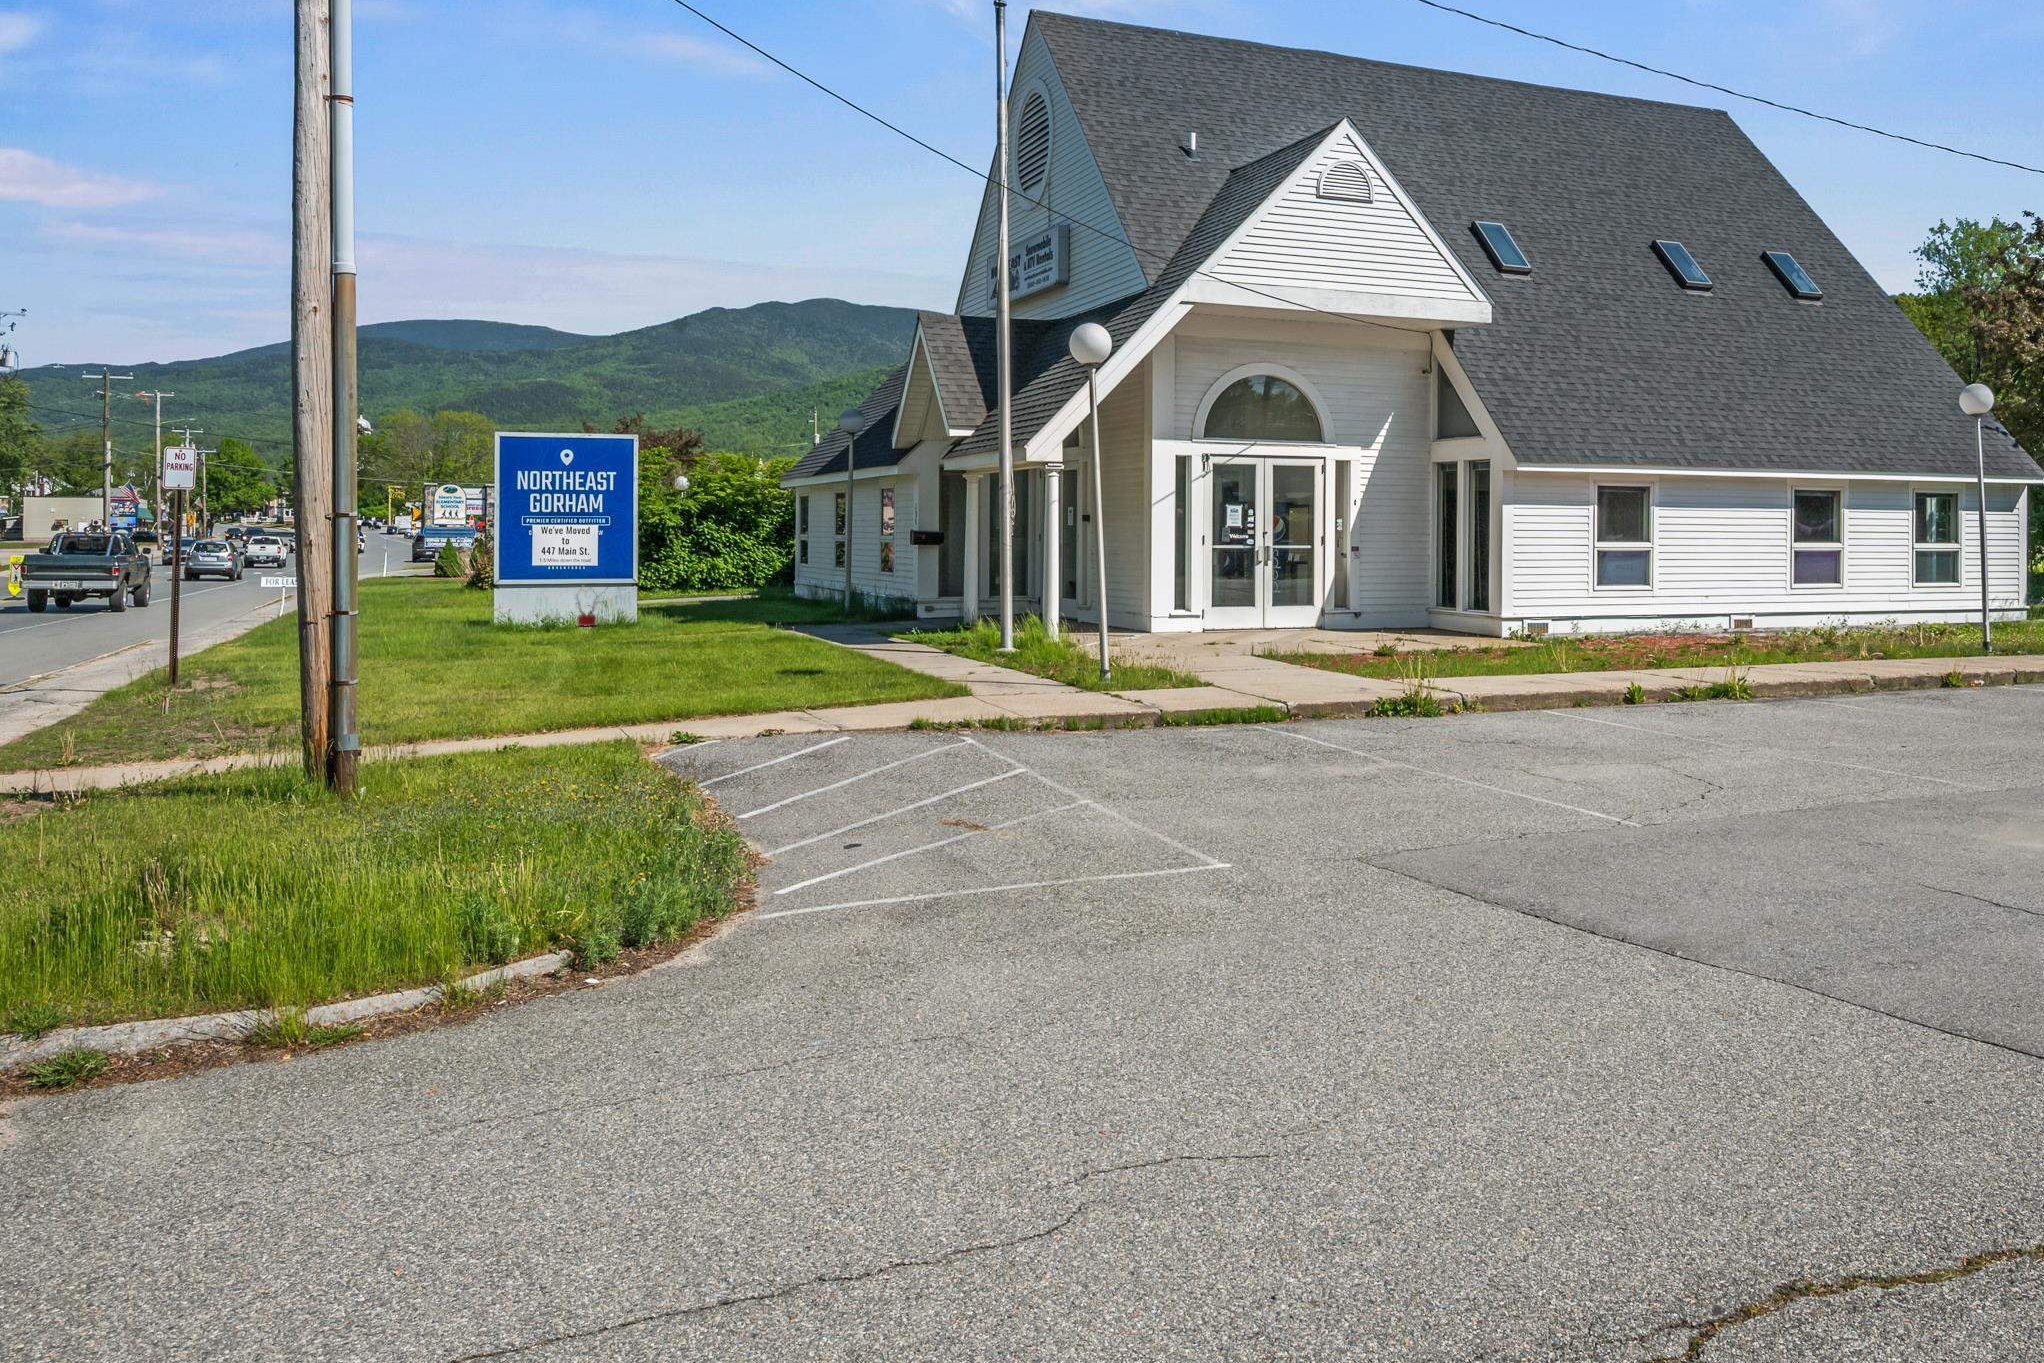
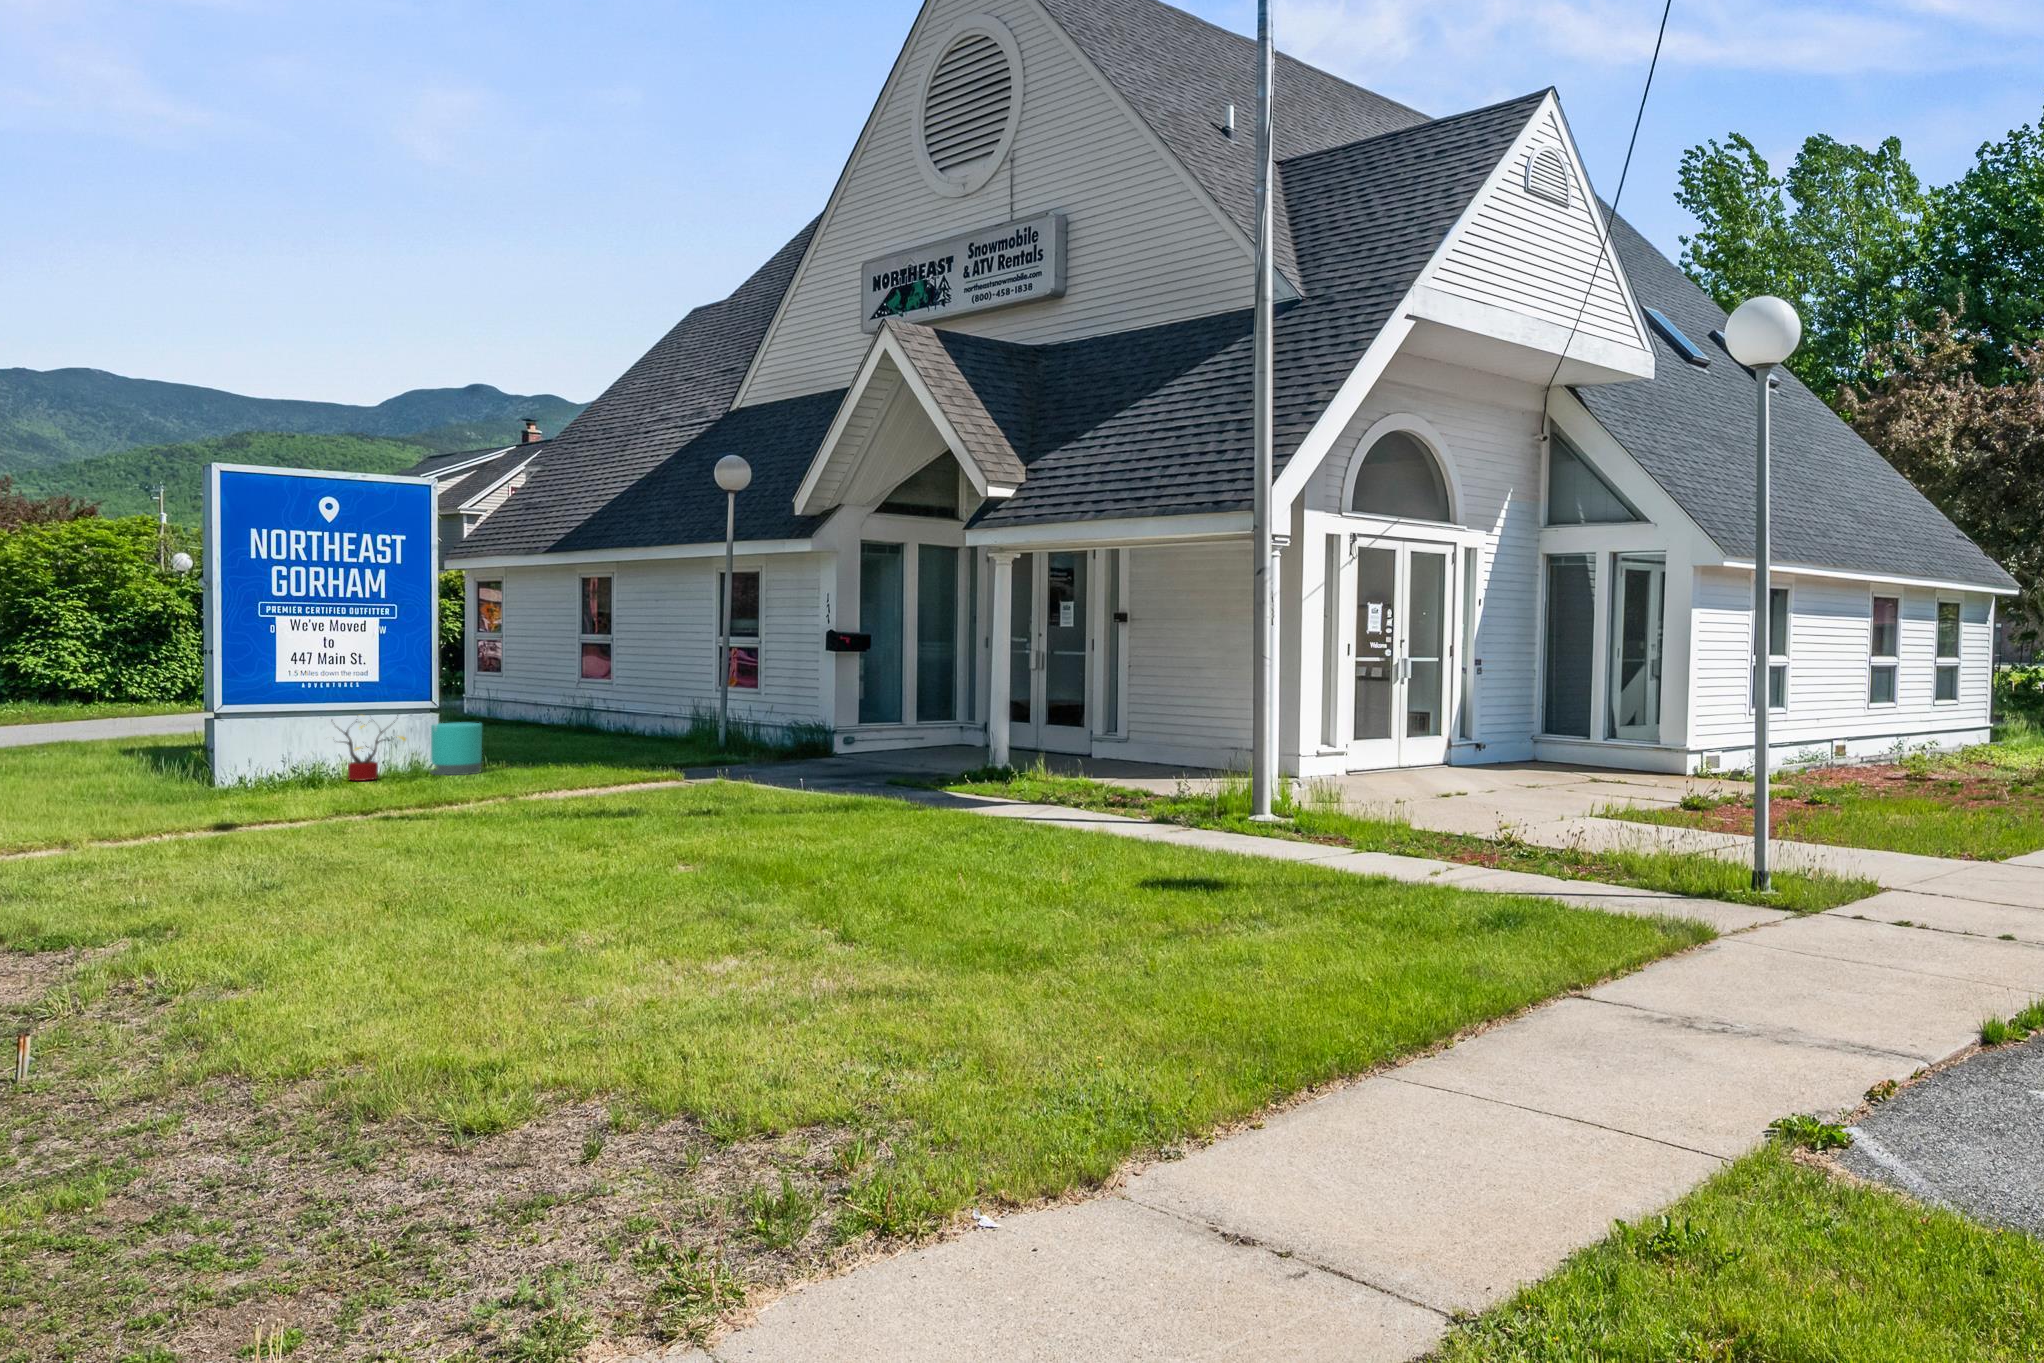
trash can: none [636,592,669,625] -> present [430,723,482,775]

